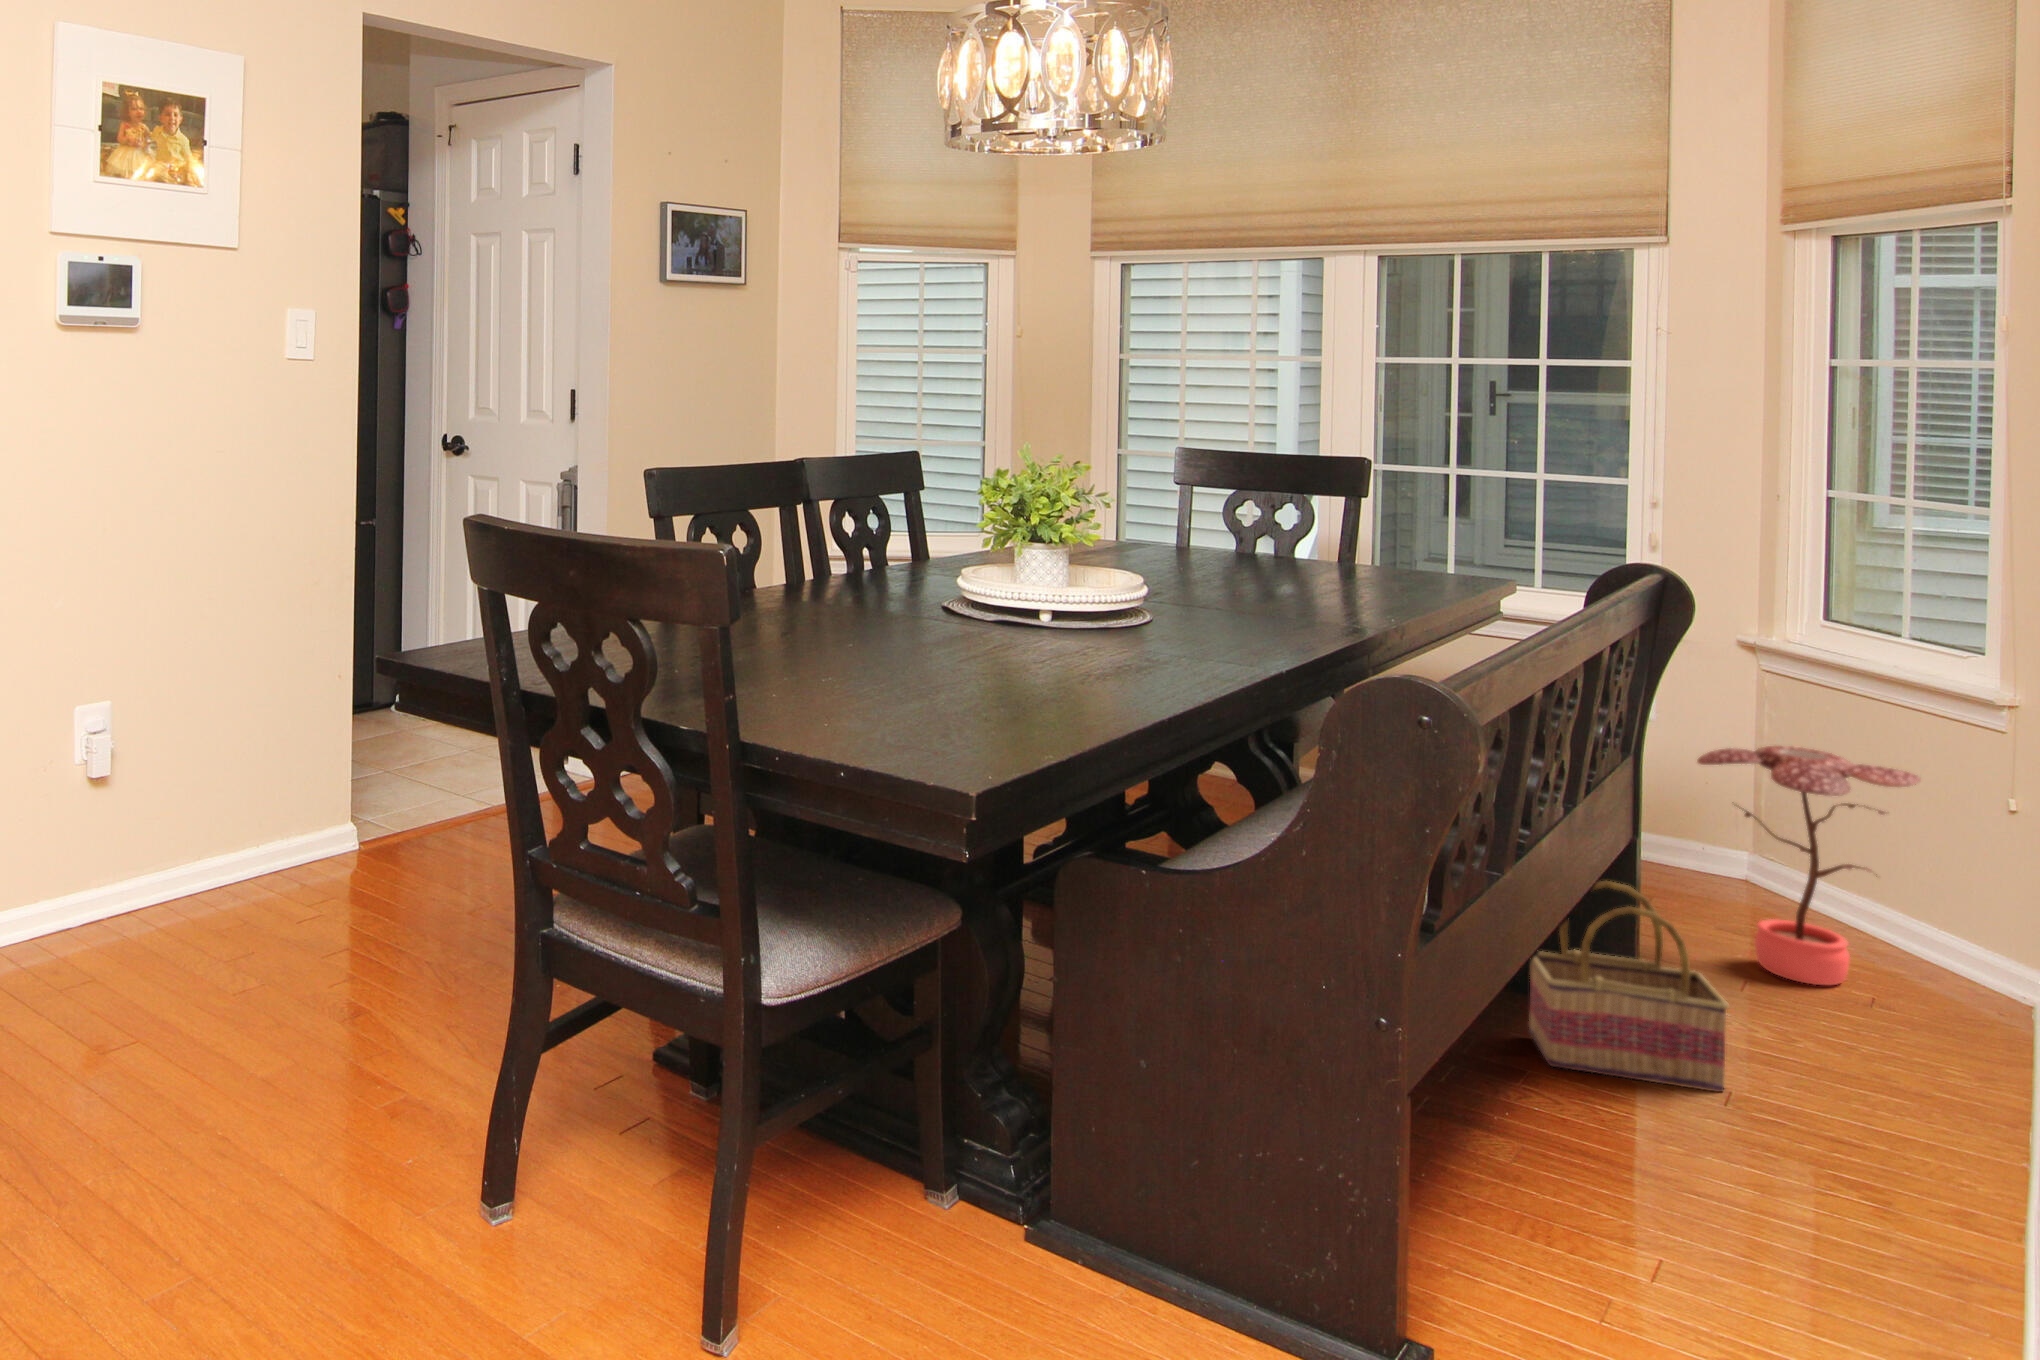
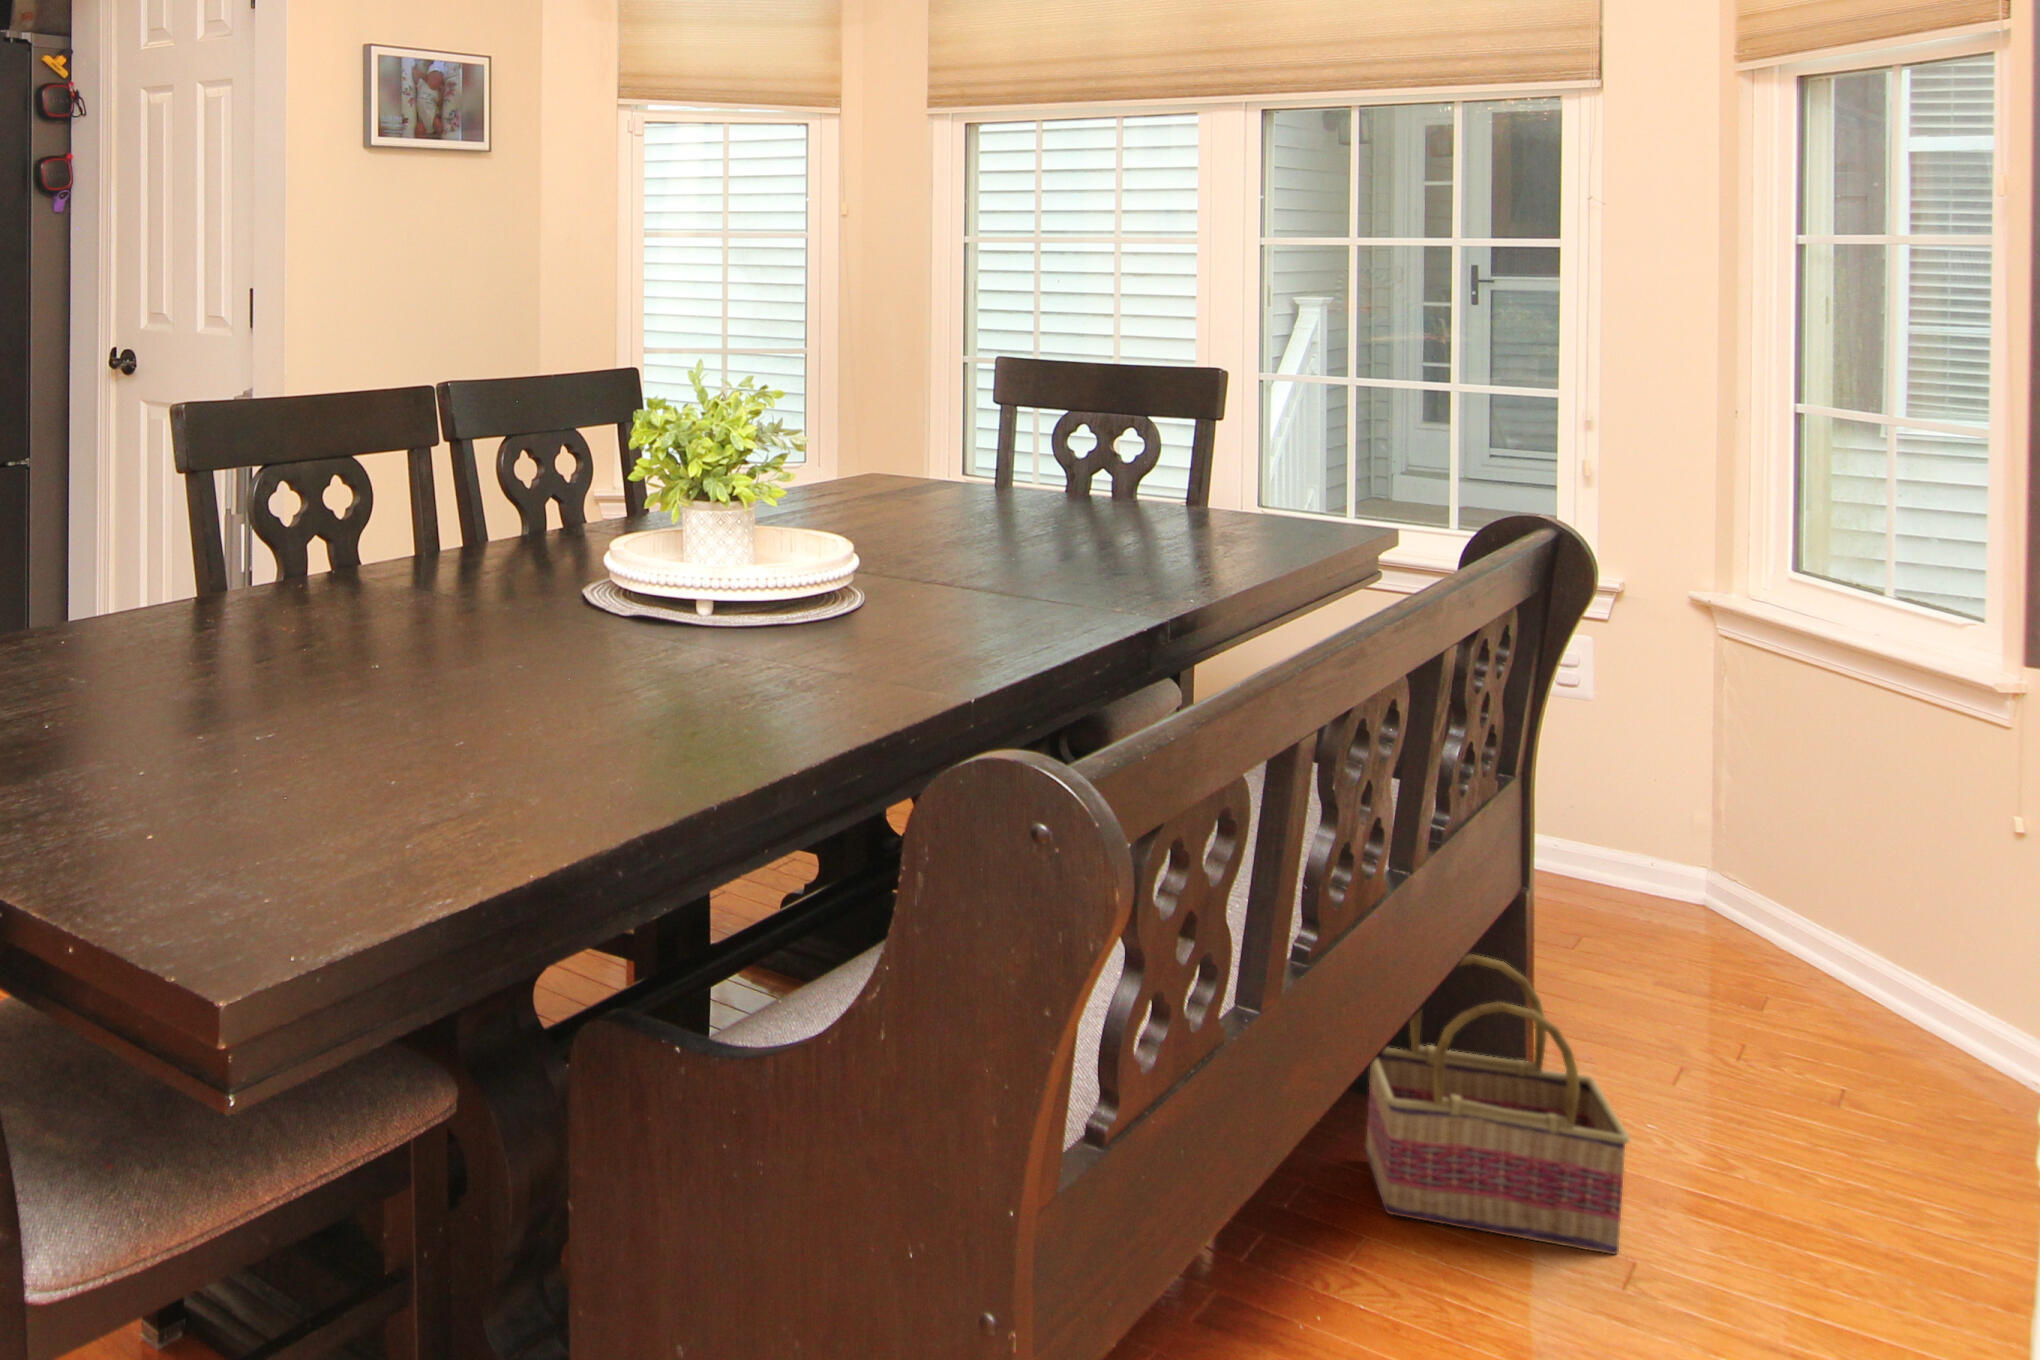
potted plant: present [1697,746,1920,985] -> none [1604,744,1890,1057]

